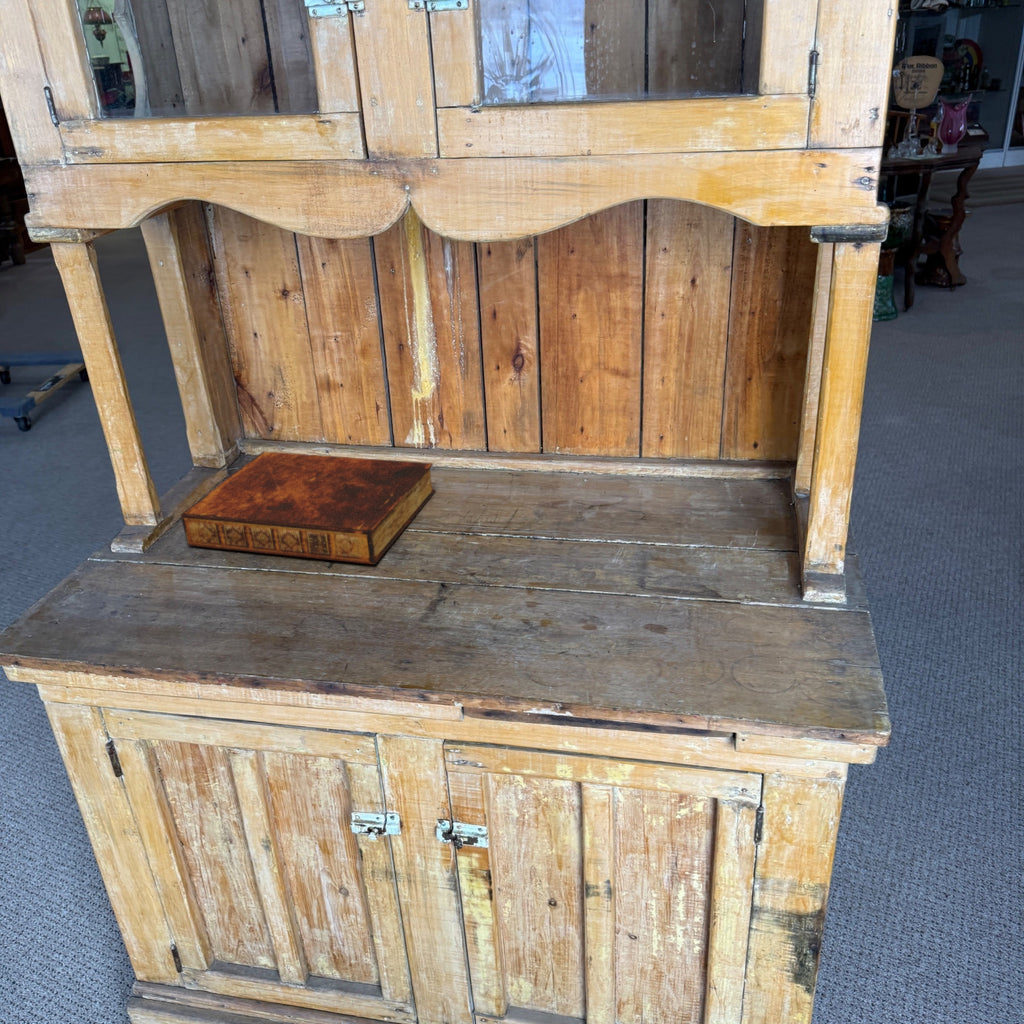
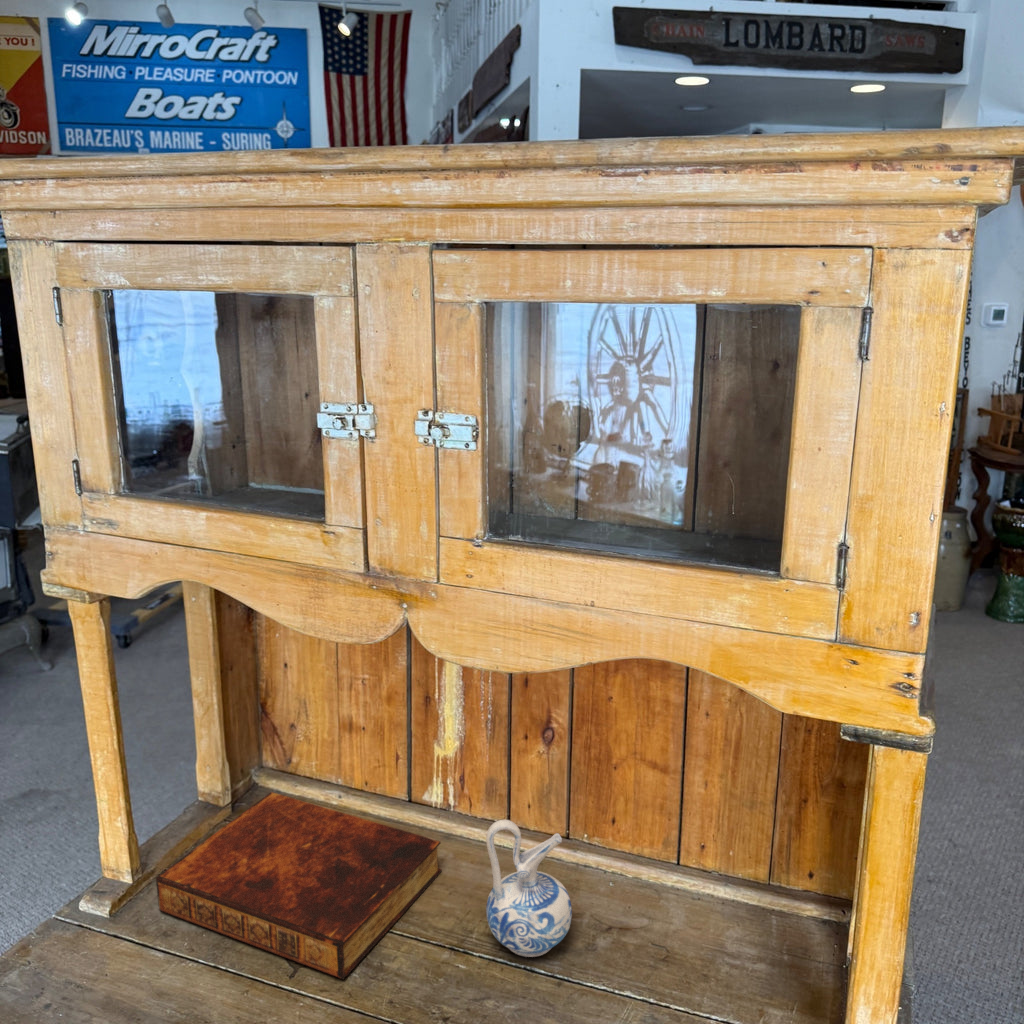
ceramic pitcher: none [486,411,563,532] -> present [486,820,572,957]

